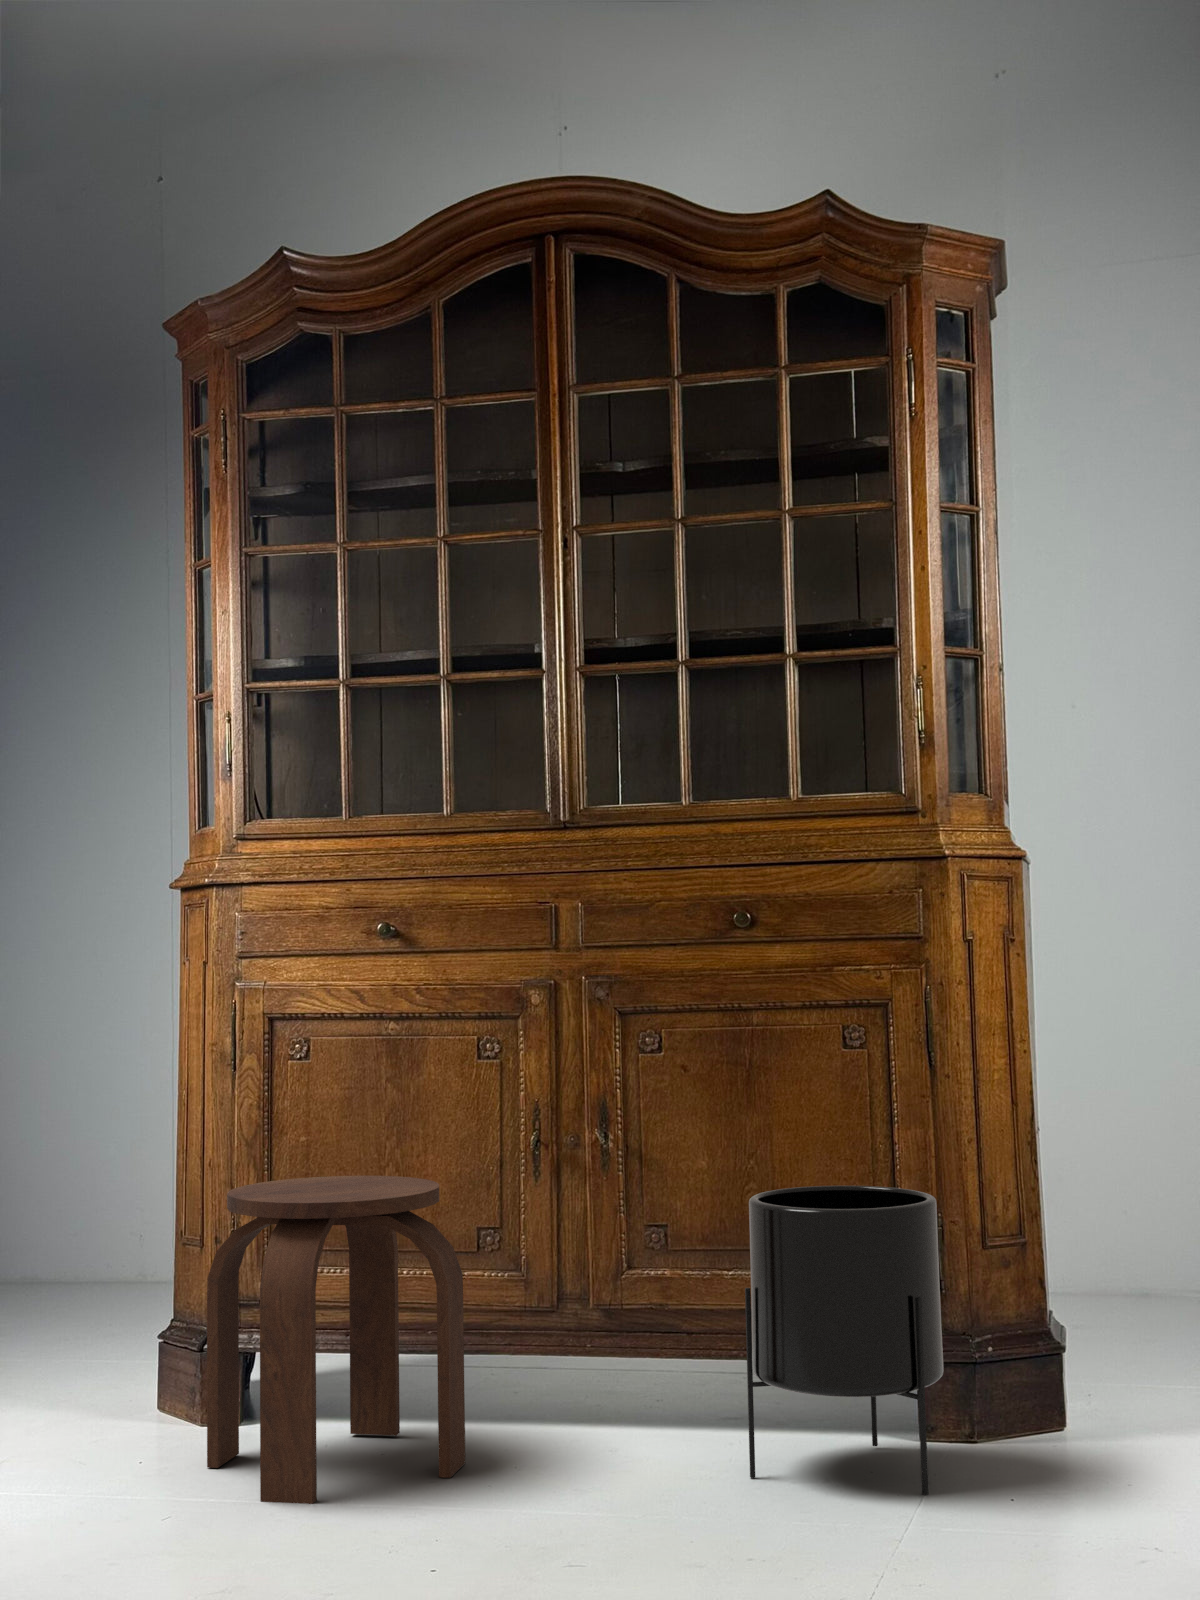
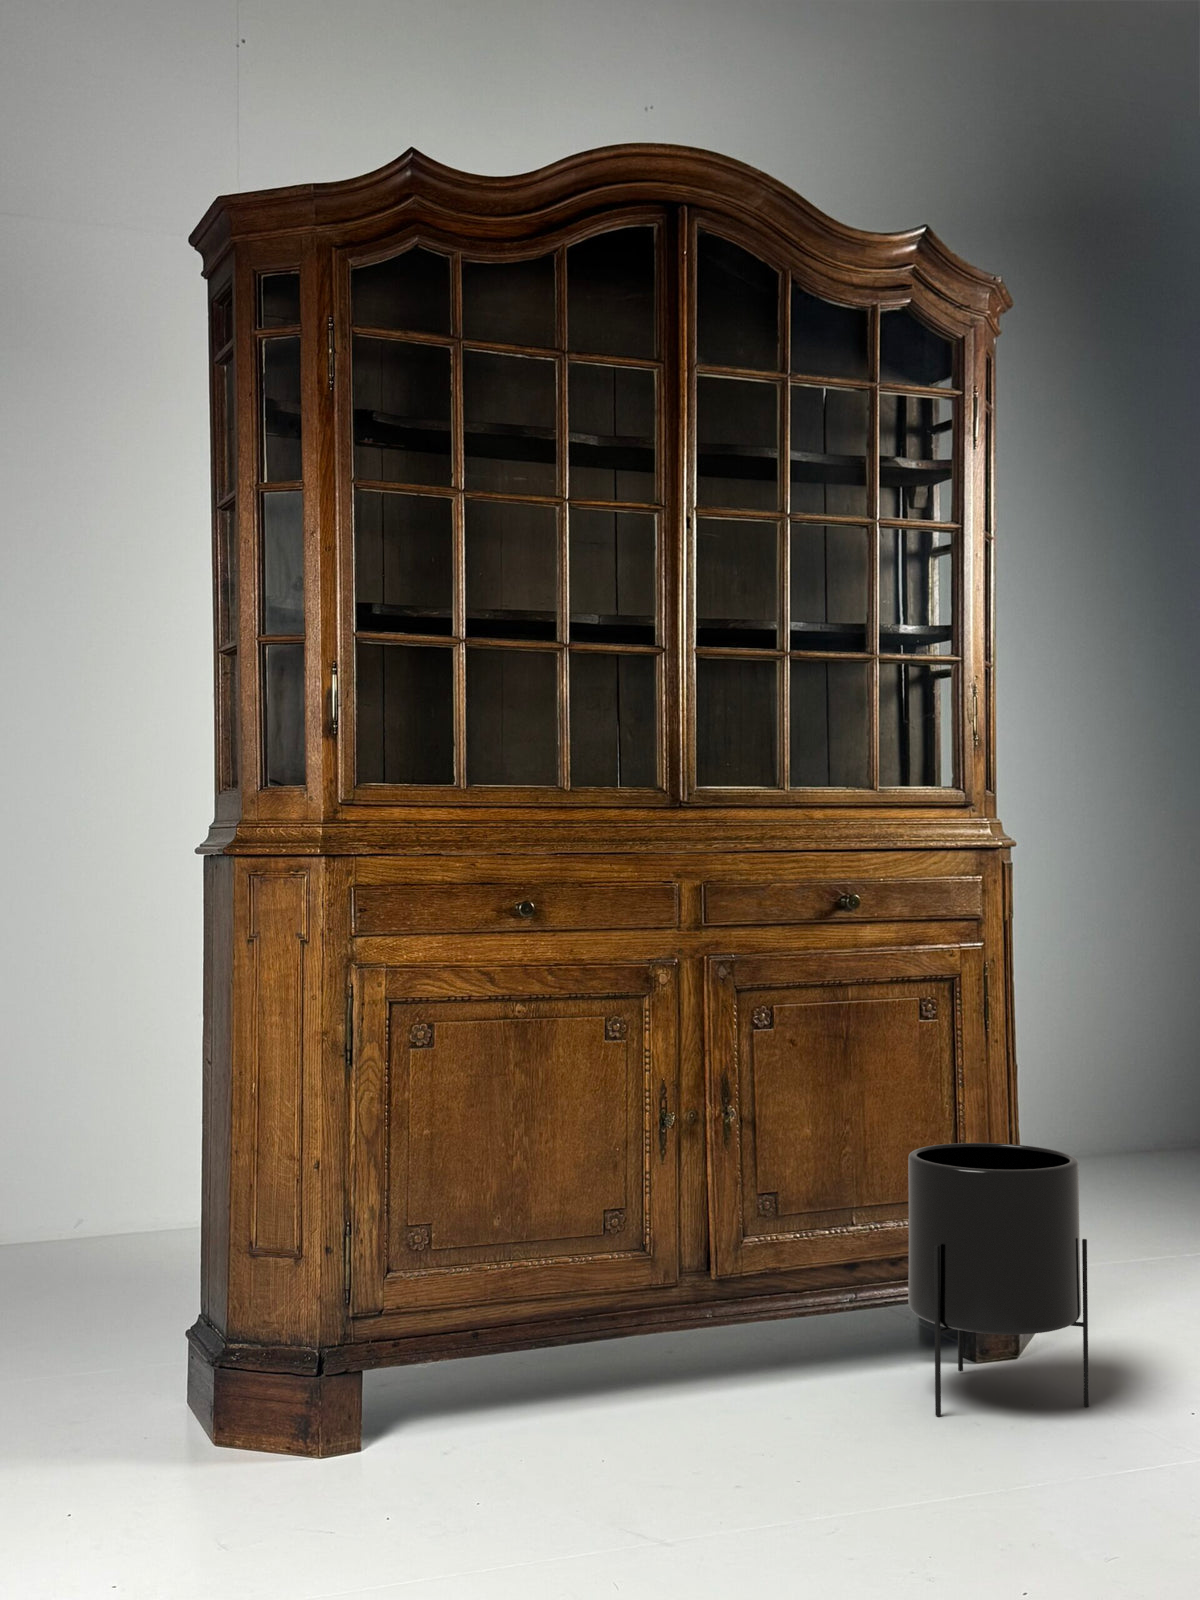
stool: present [207,1176,465,1504] -> none [438,1166,704,1523]

